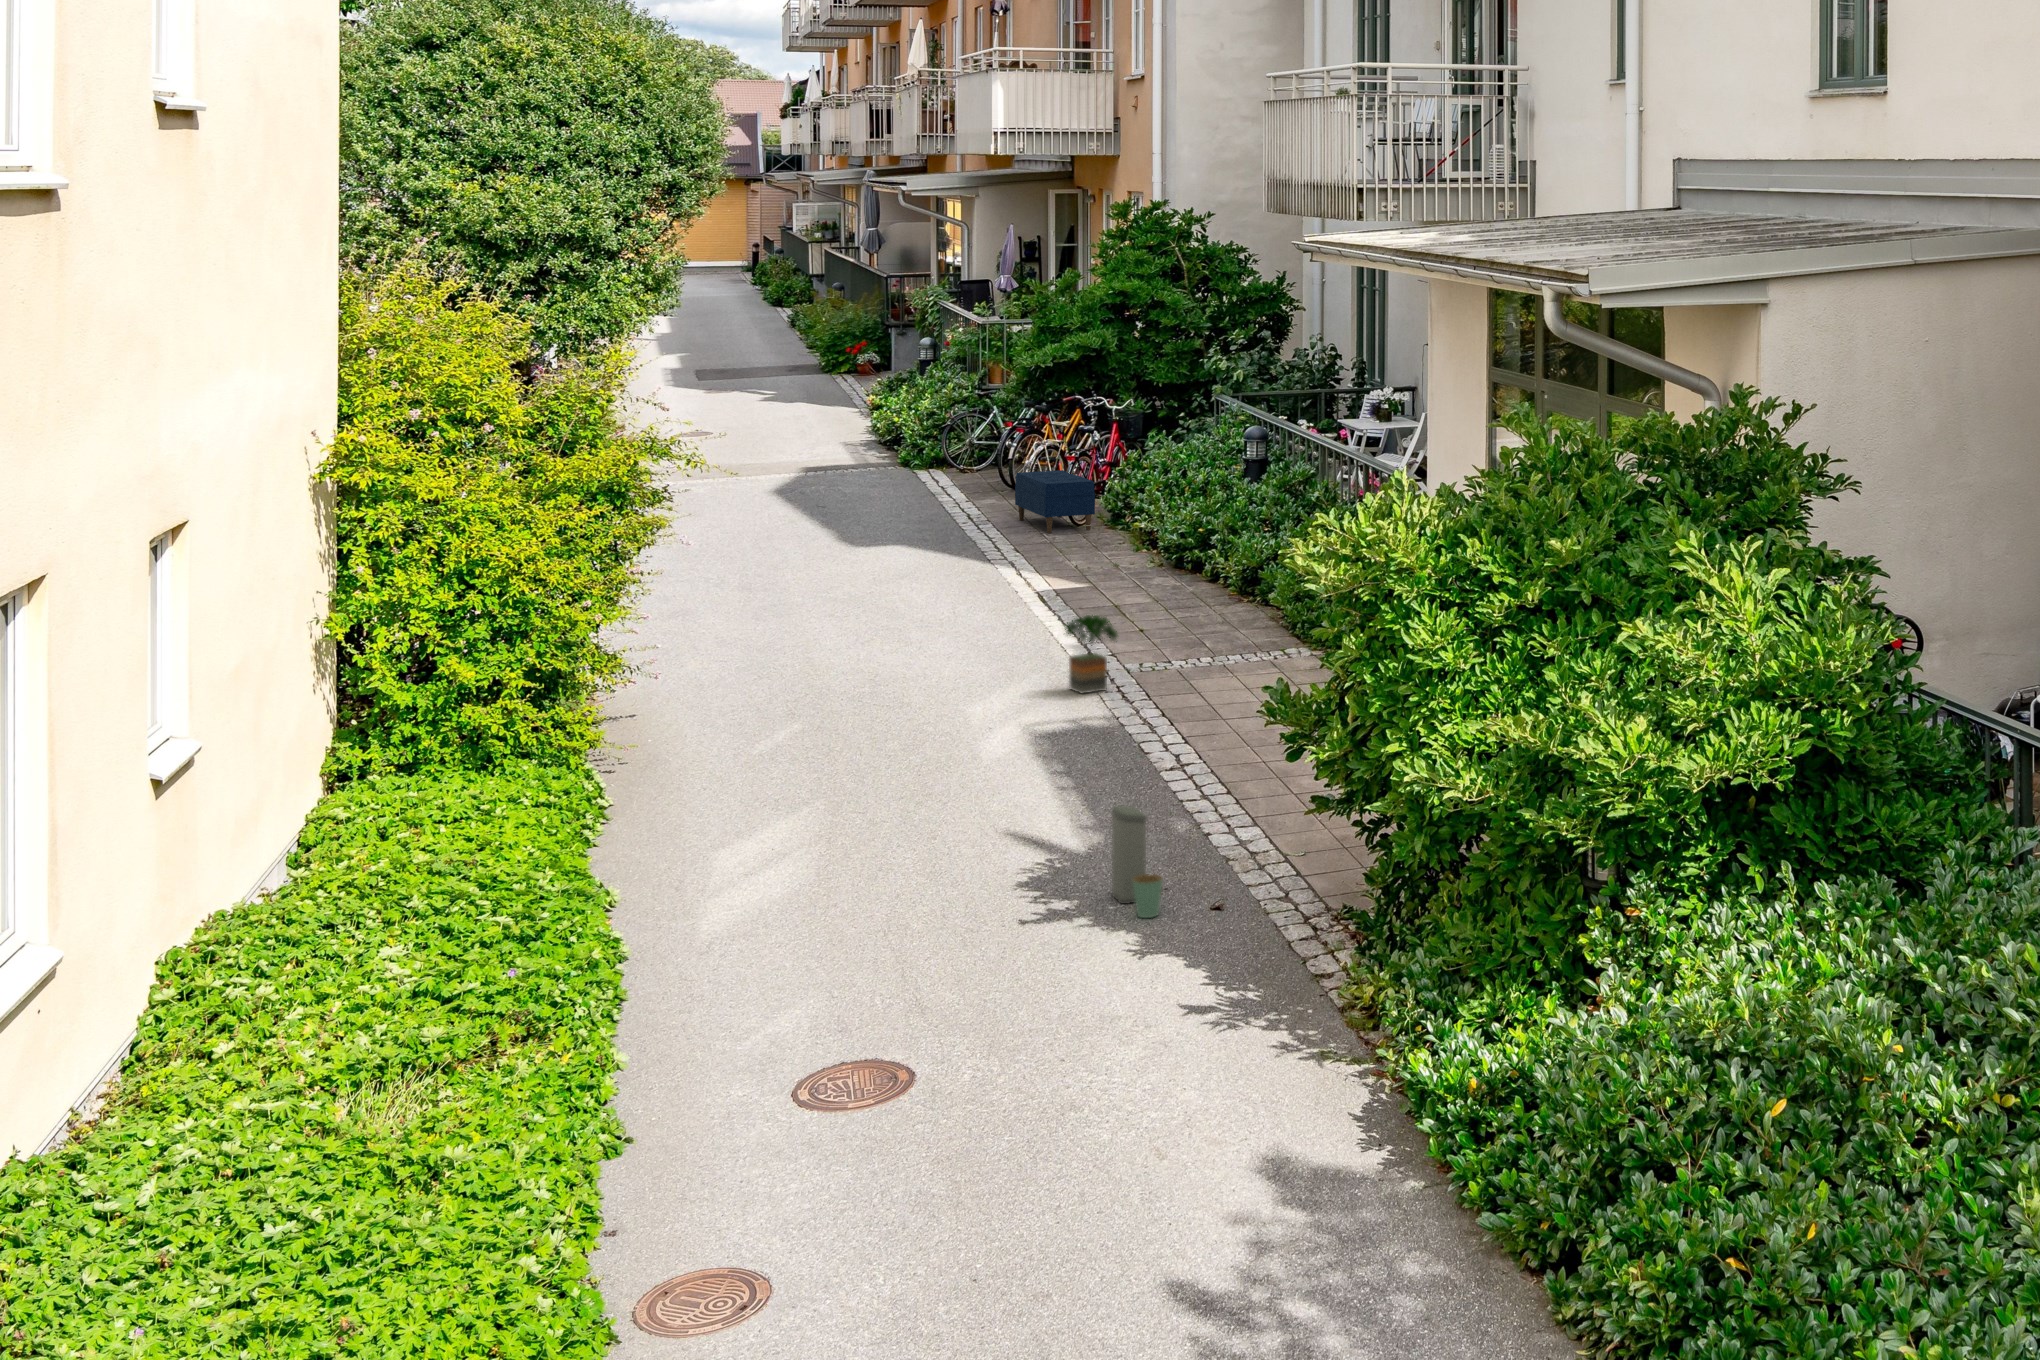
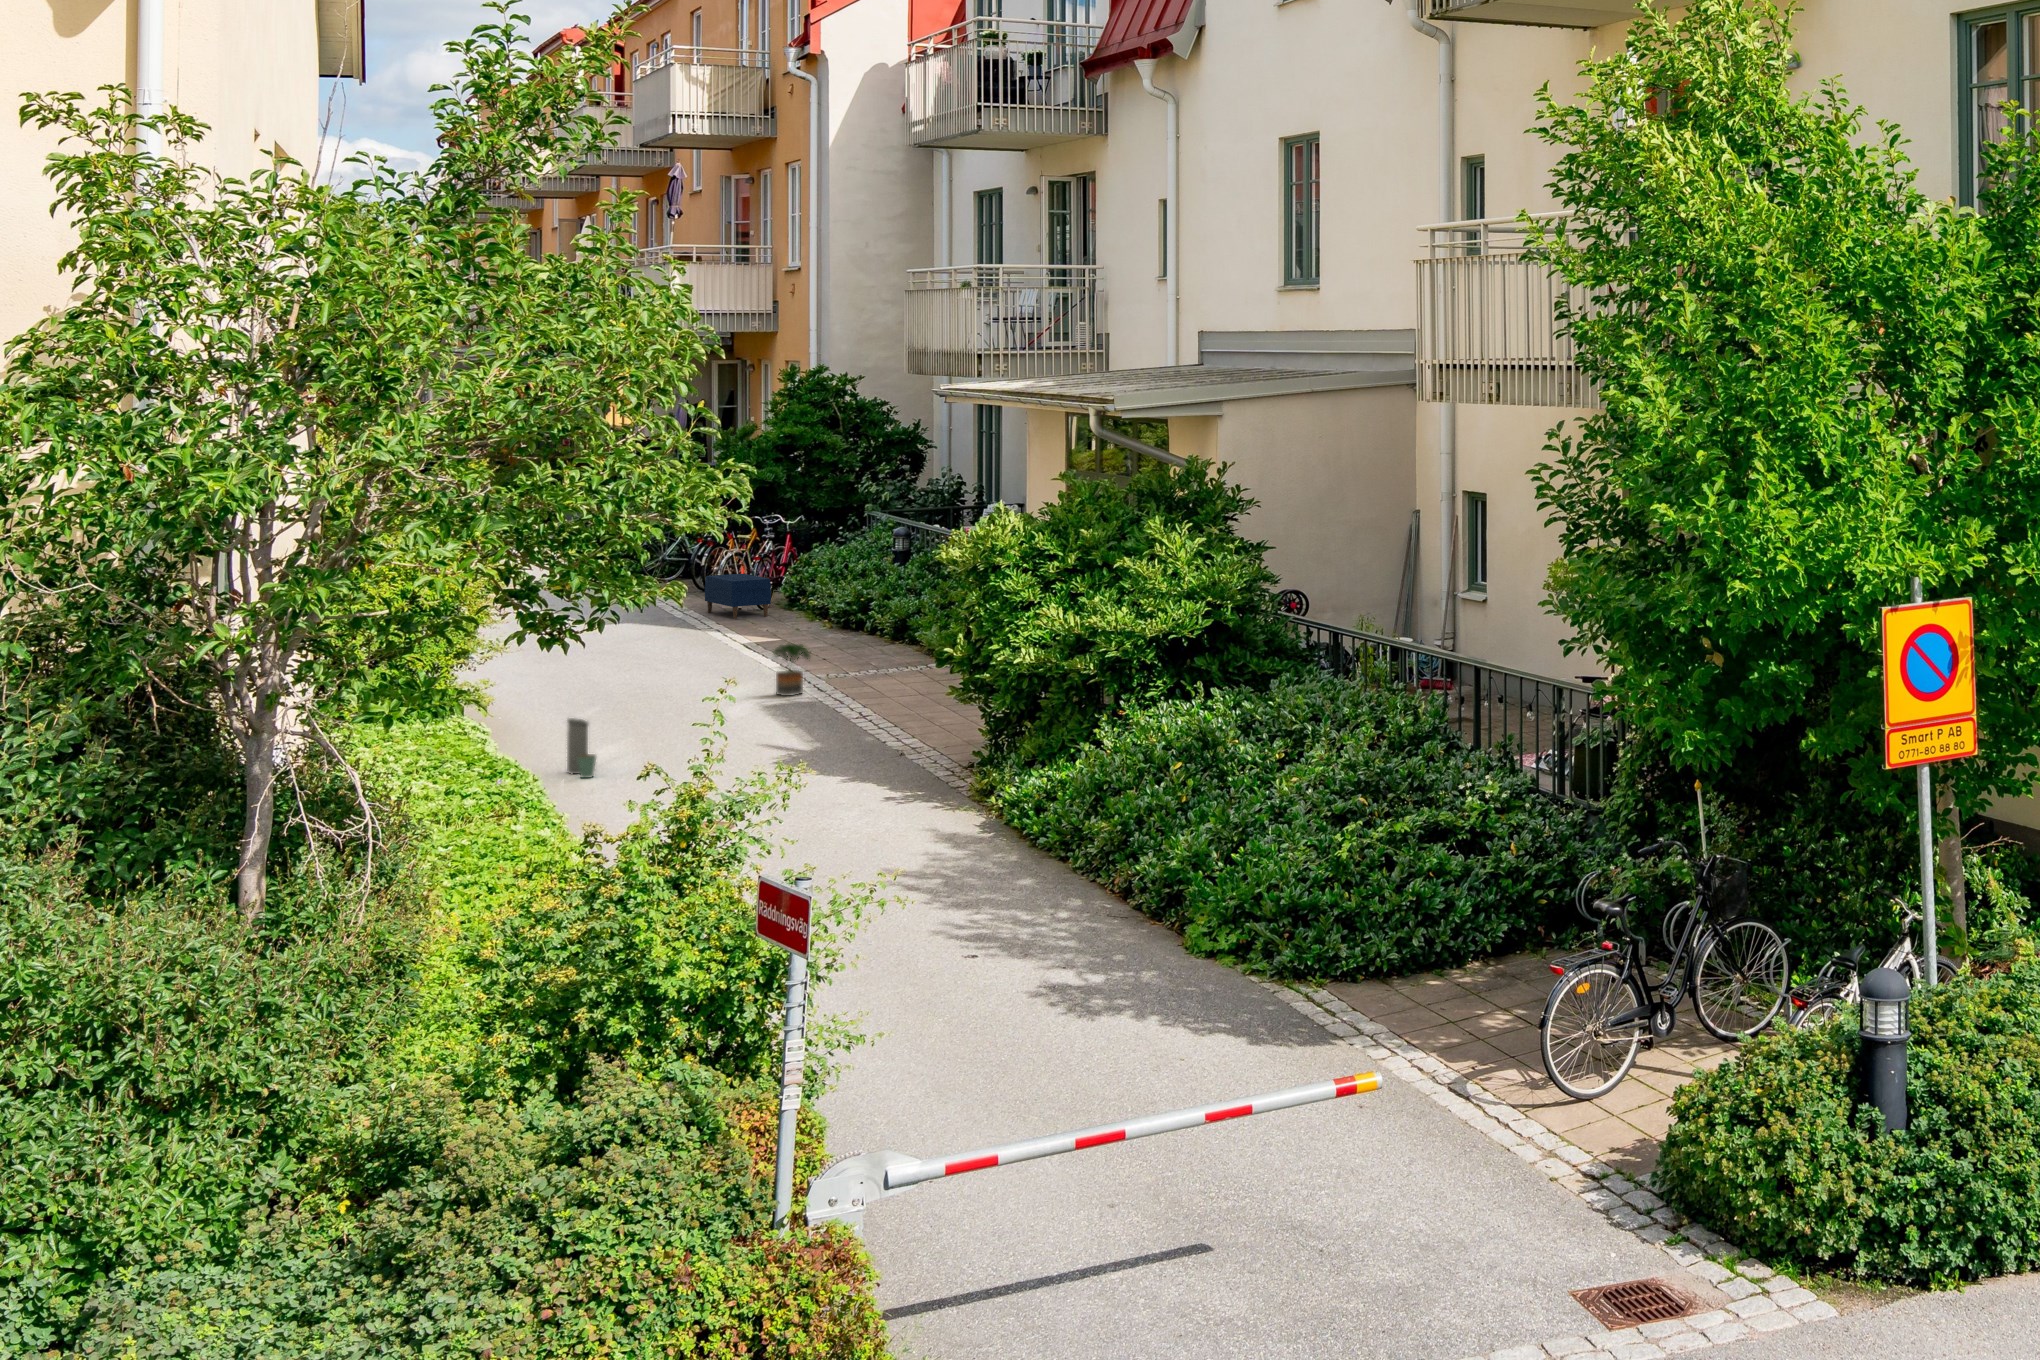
trash can: present [1112,806,1163,918] -> present [567,718,596,778]

